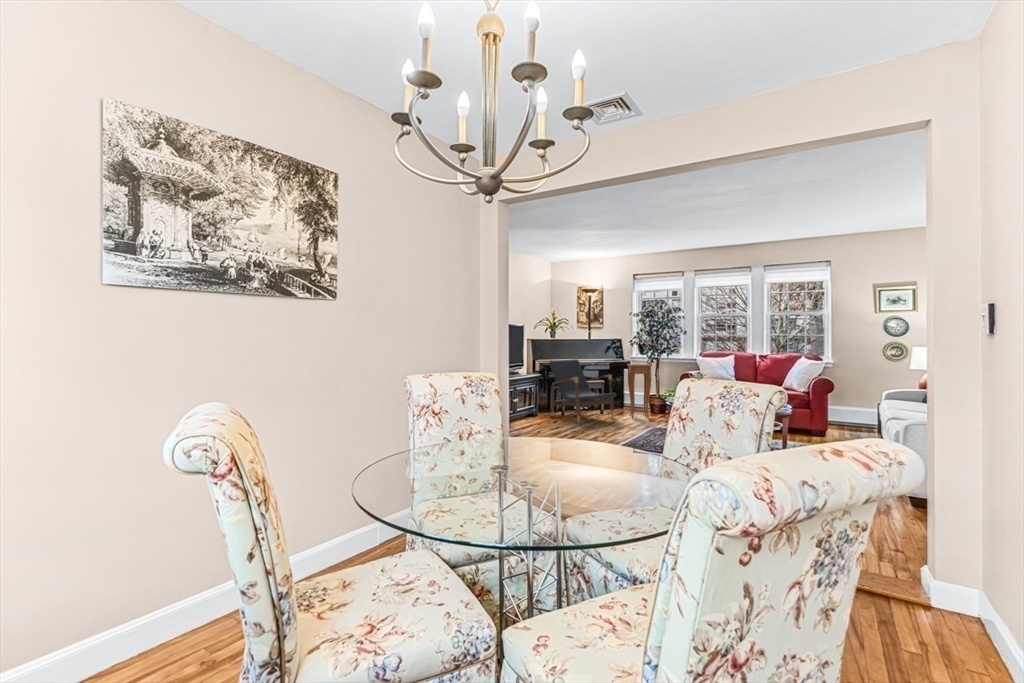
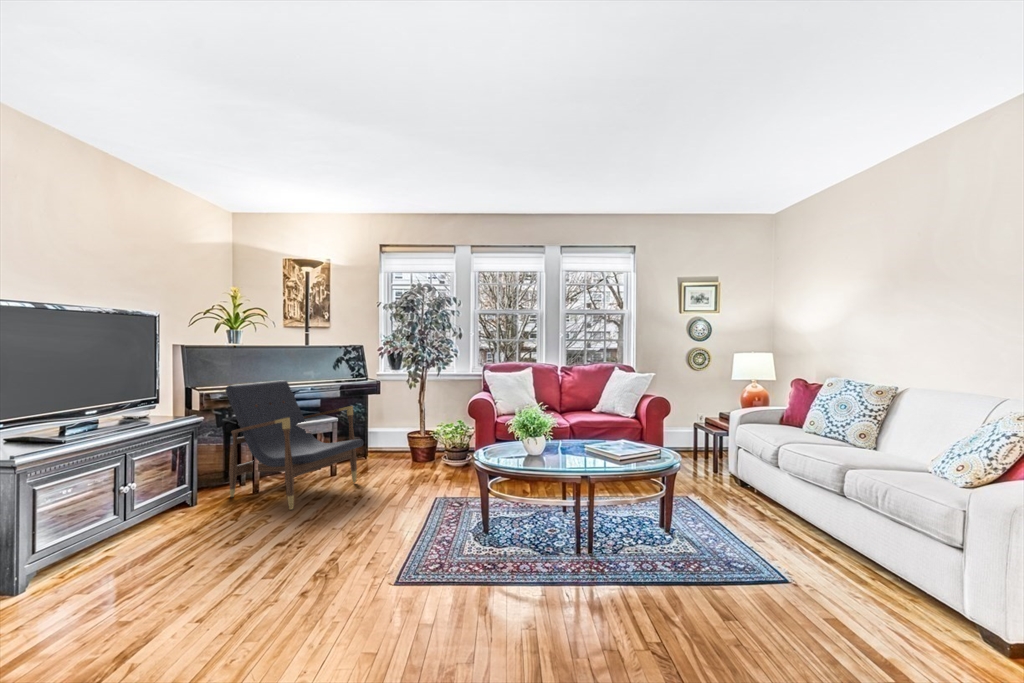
side table: present [627,364,652,419] -> none [378,384,421,480]

